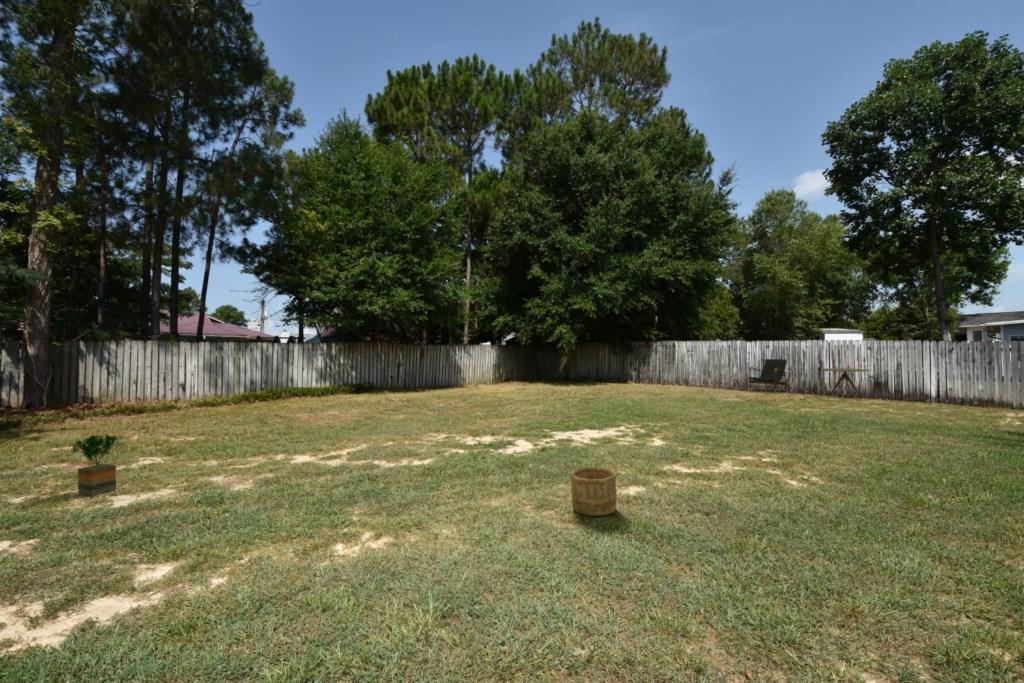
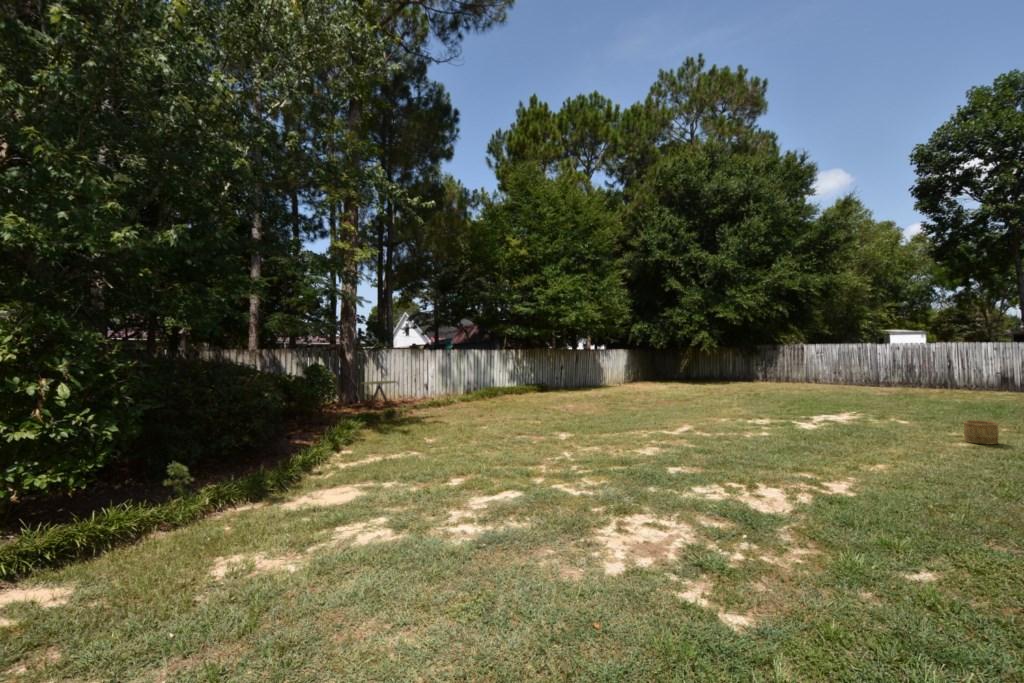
lounge chair: present [749,359,787,393] -> none [886,359,919,387]
round table: present [821,368,870,398] -> present [362,381,396,408]
potted tree: present [72,435,124,496] -> none [639,407,664,444]

